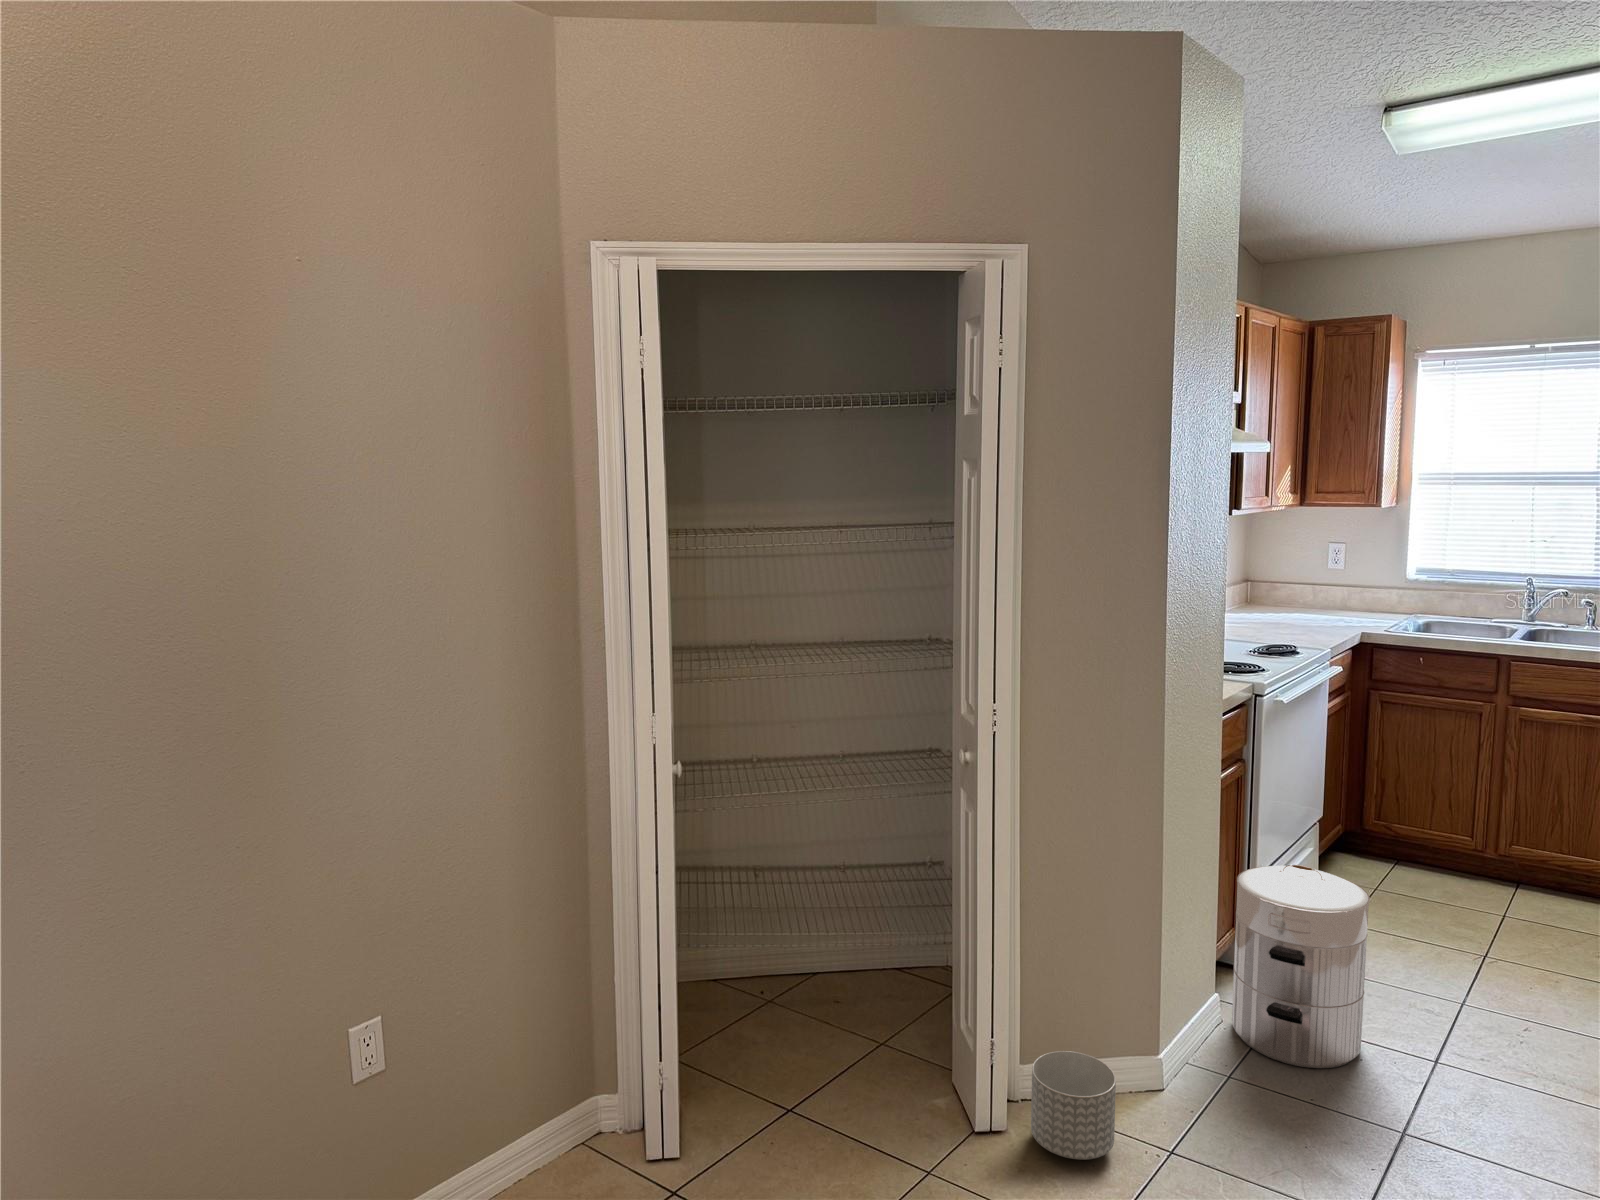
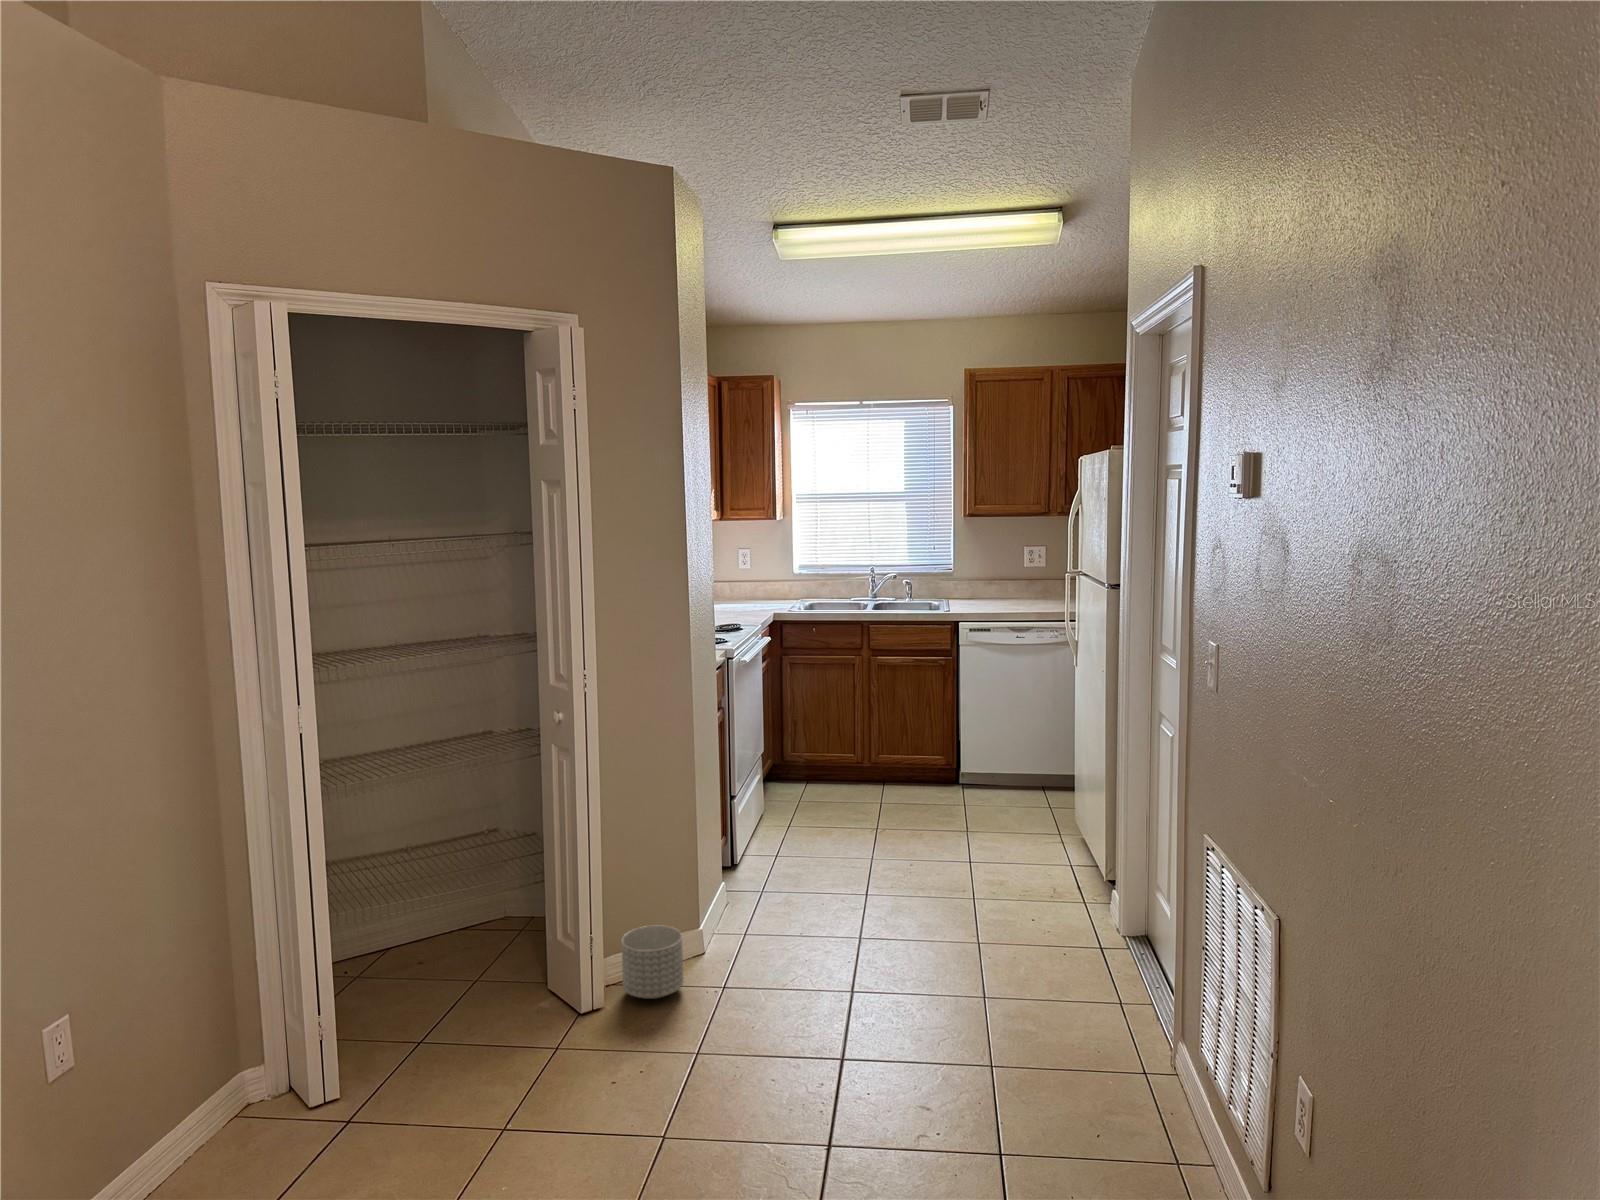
waste bin: present [1232,865,1370,1068] -> none [731,770,816,908]

